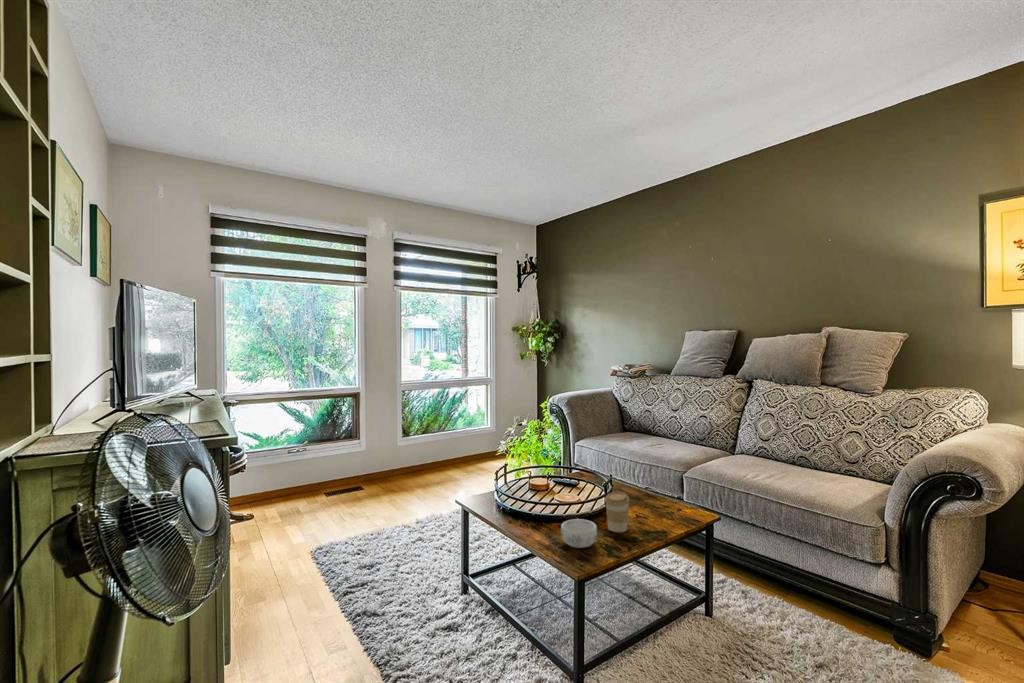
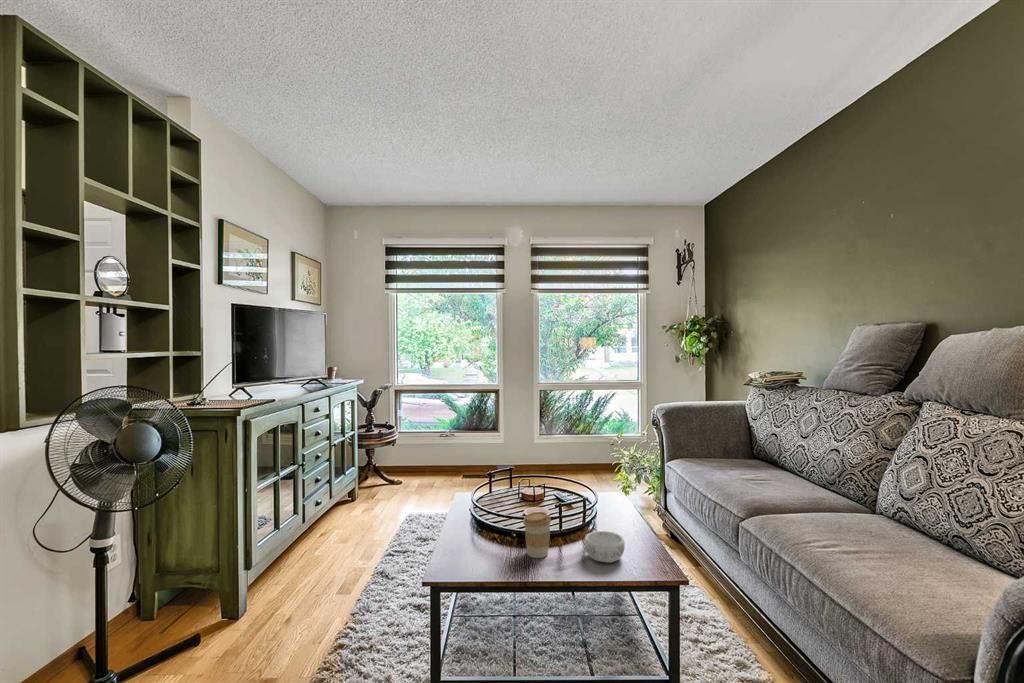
decorative bowl: present [561,519,597,548] -> present [585,531,625,563]

